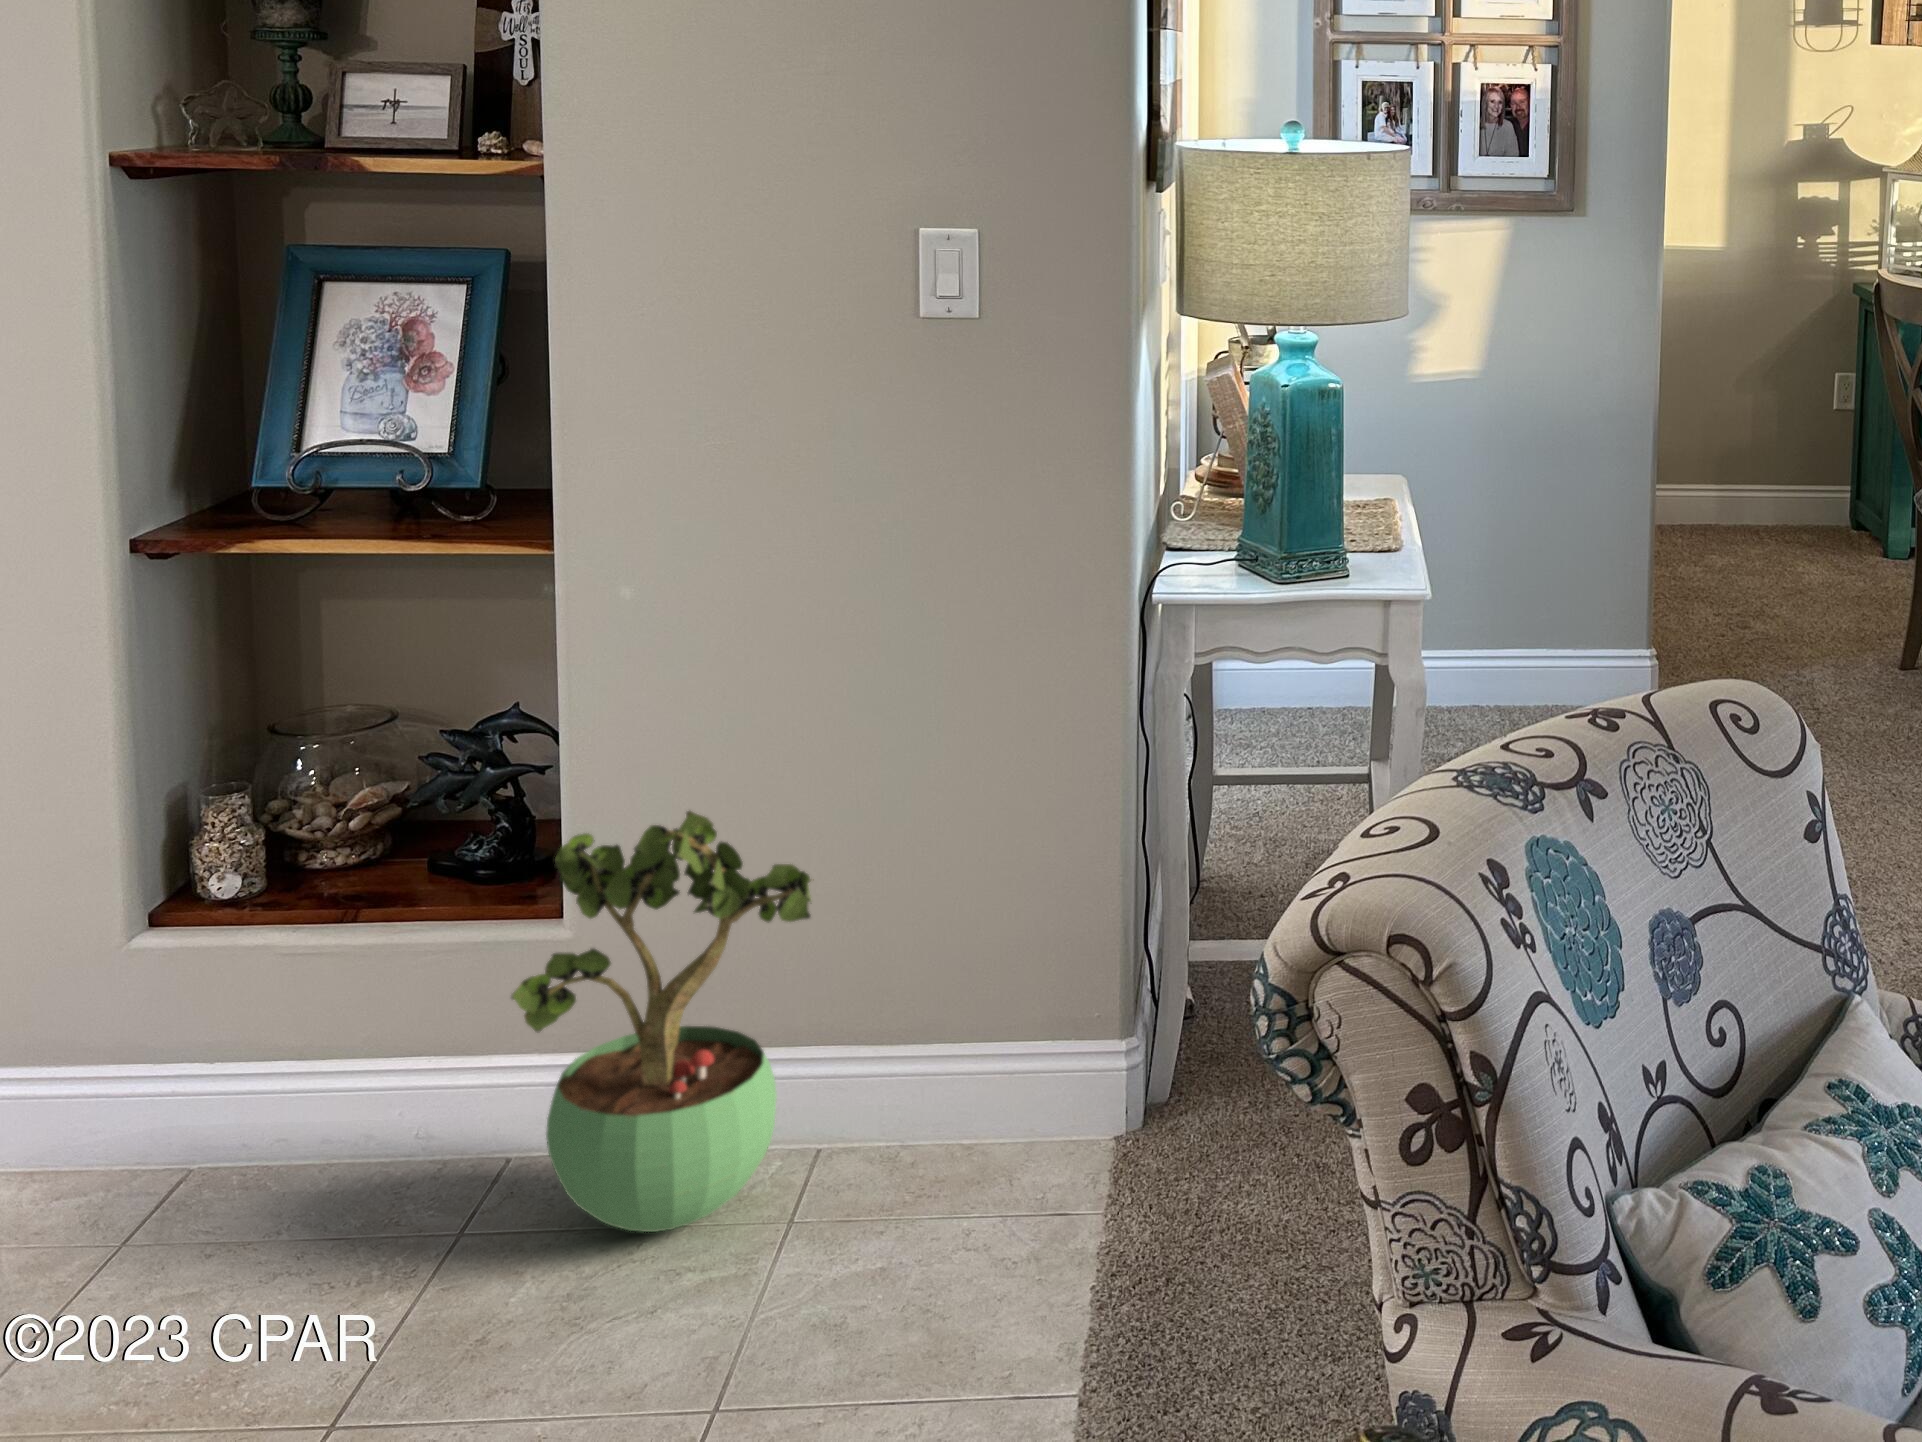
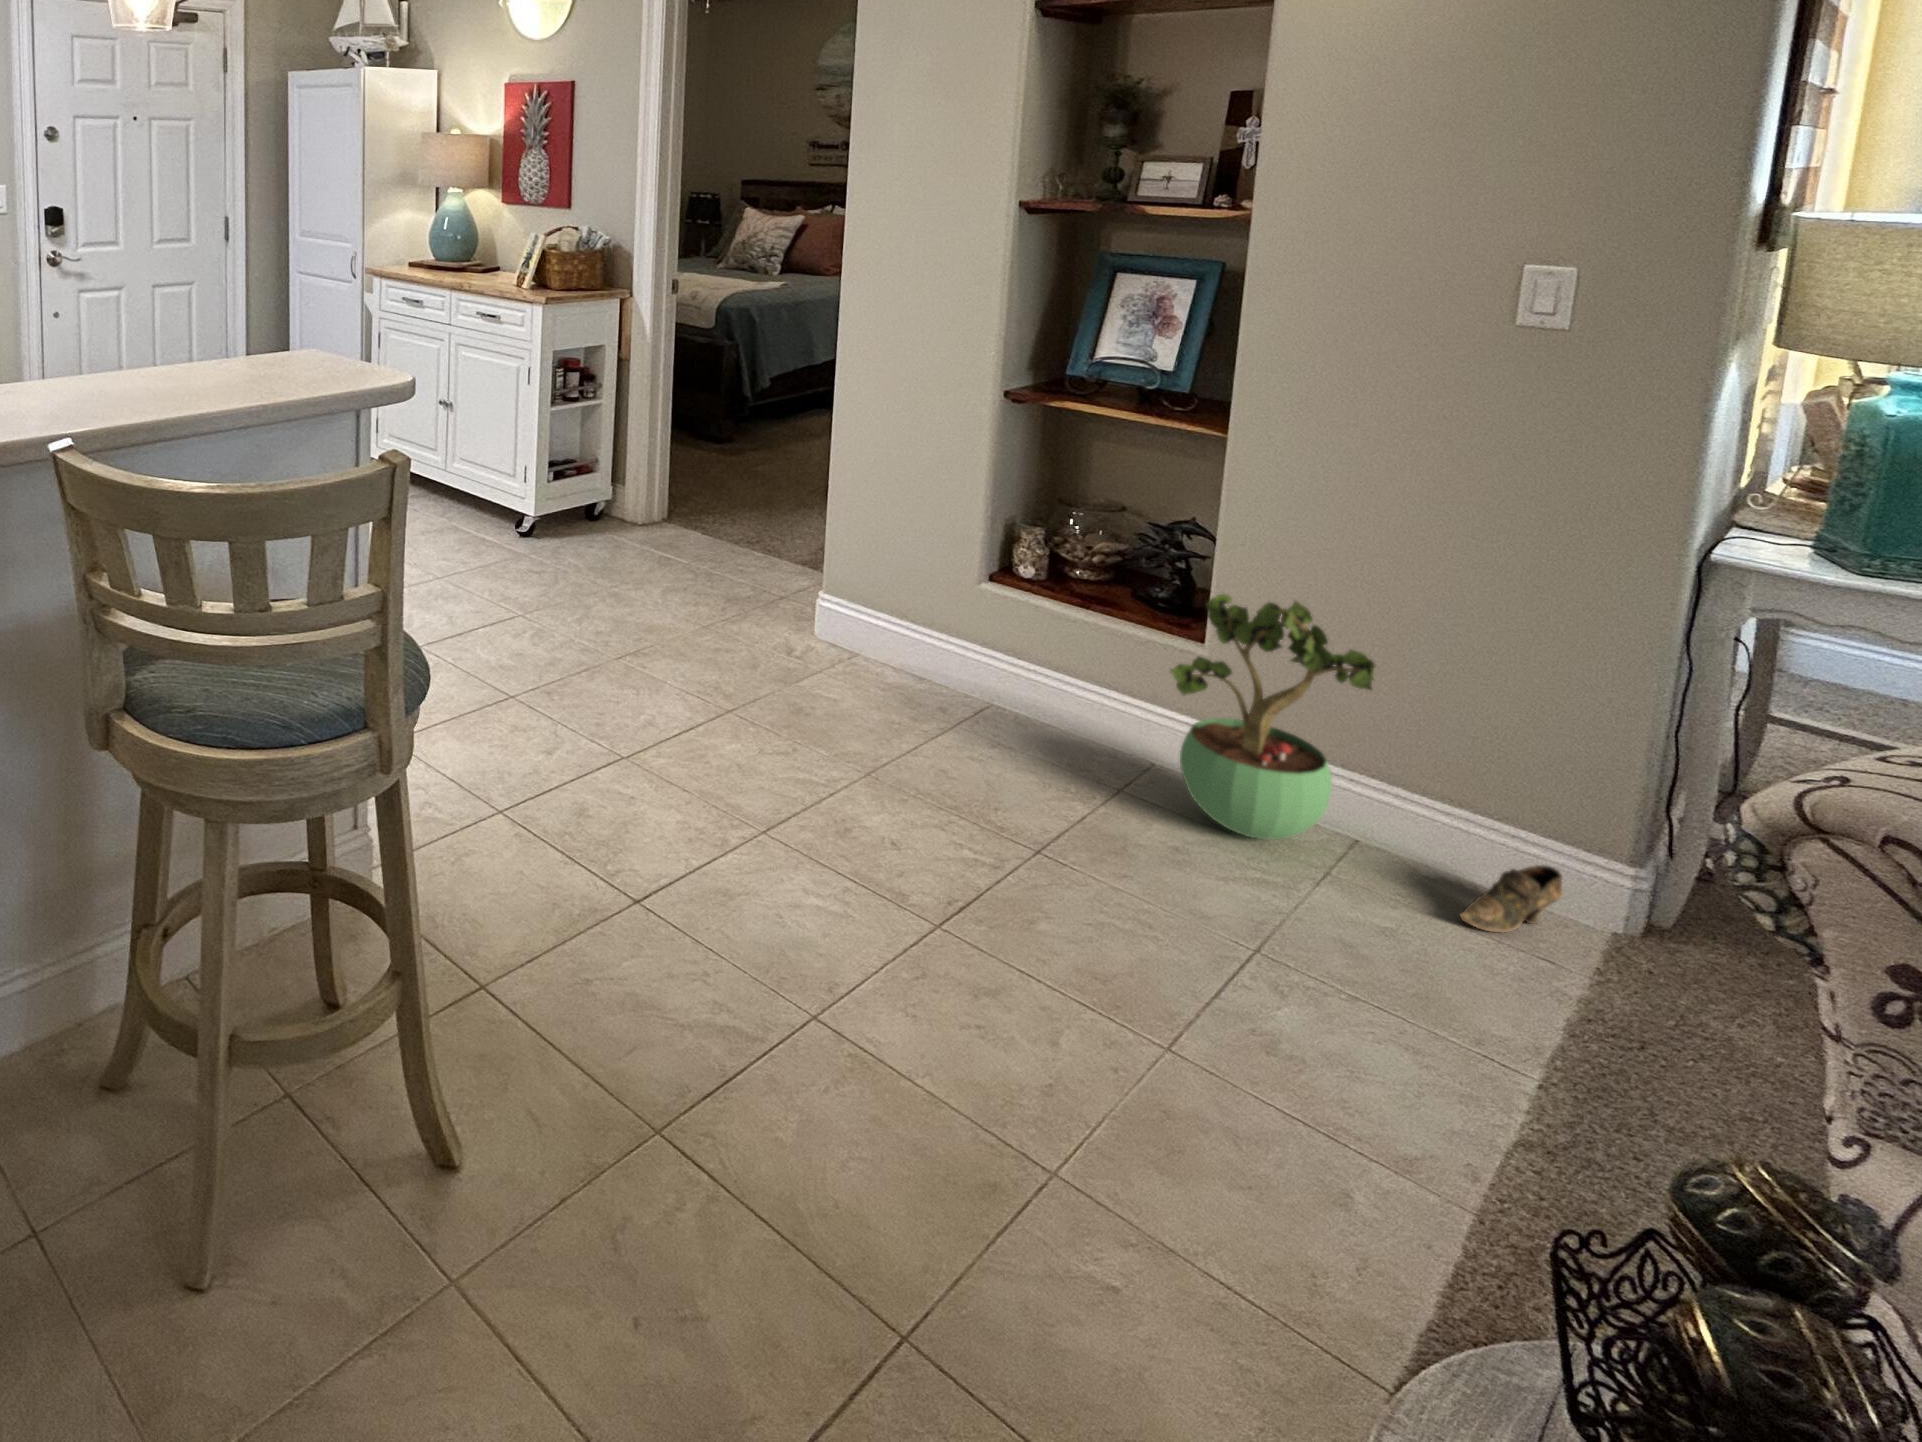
shoe: none [957,1084,1063,1220] -> present [1460,865,1563,933]

